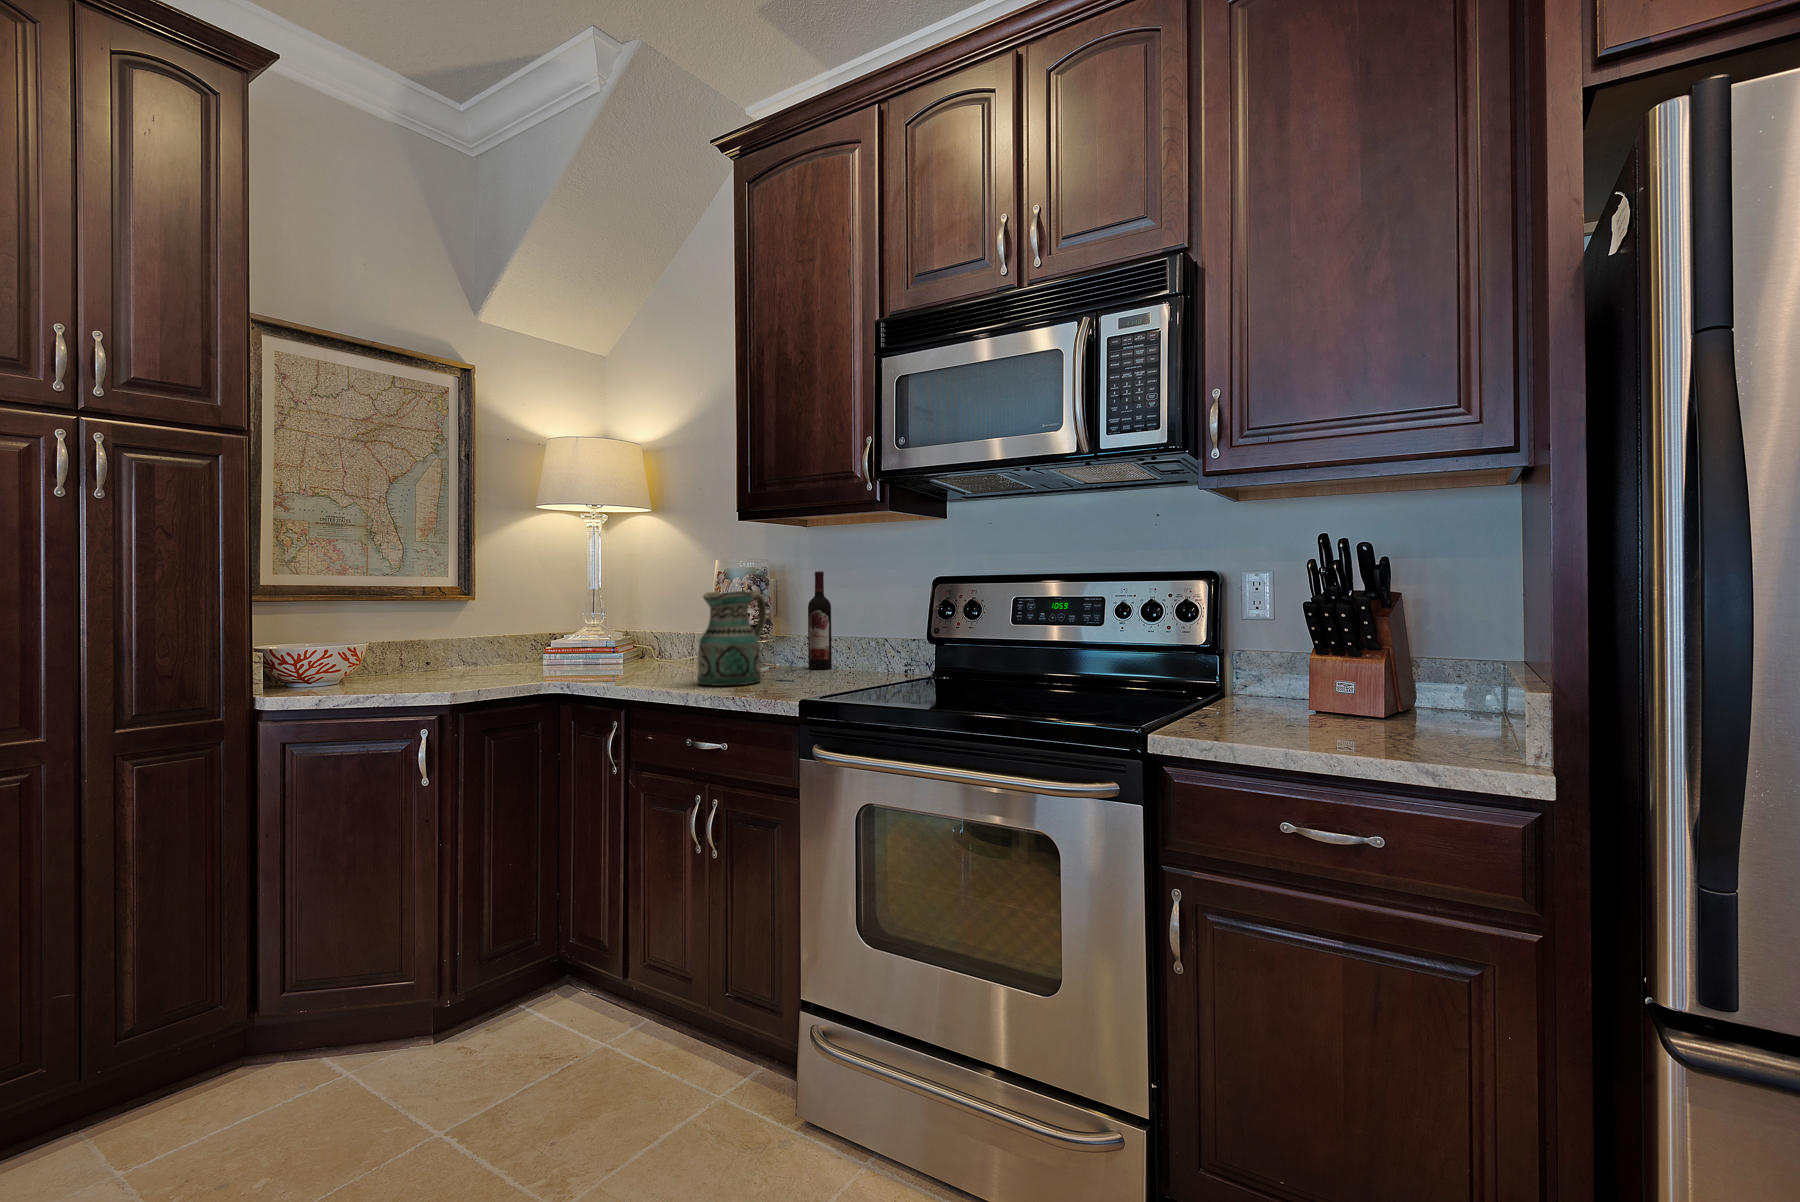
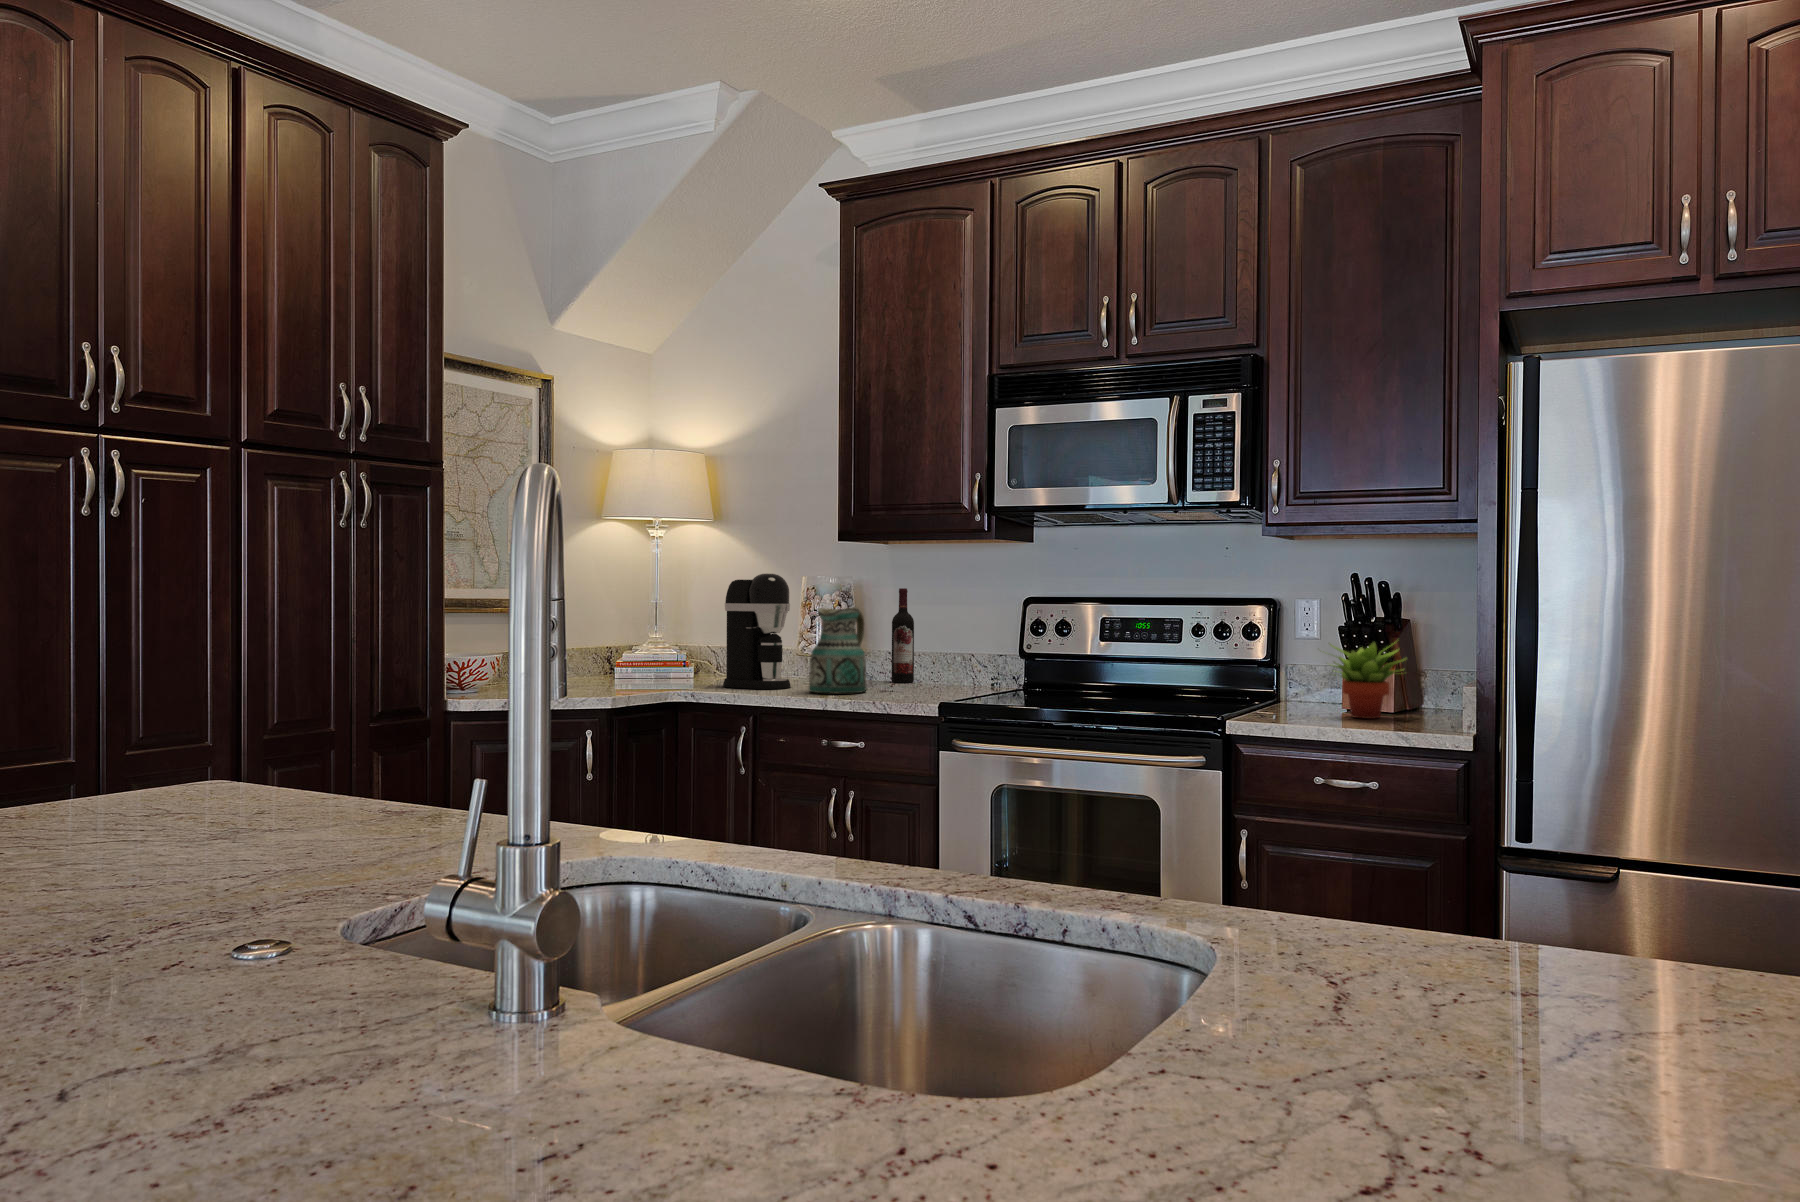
coffee maker: none [626,557,694,679] -> present [723,574,791,689]
succulent plant: none [1277,619,1410,730] -> present [1330,642,1407,719]

